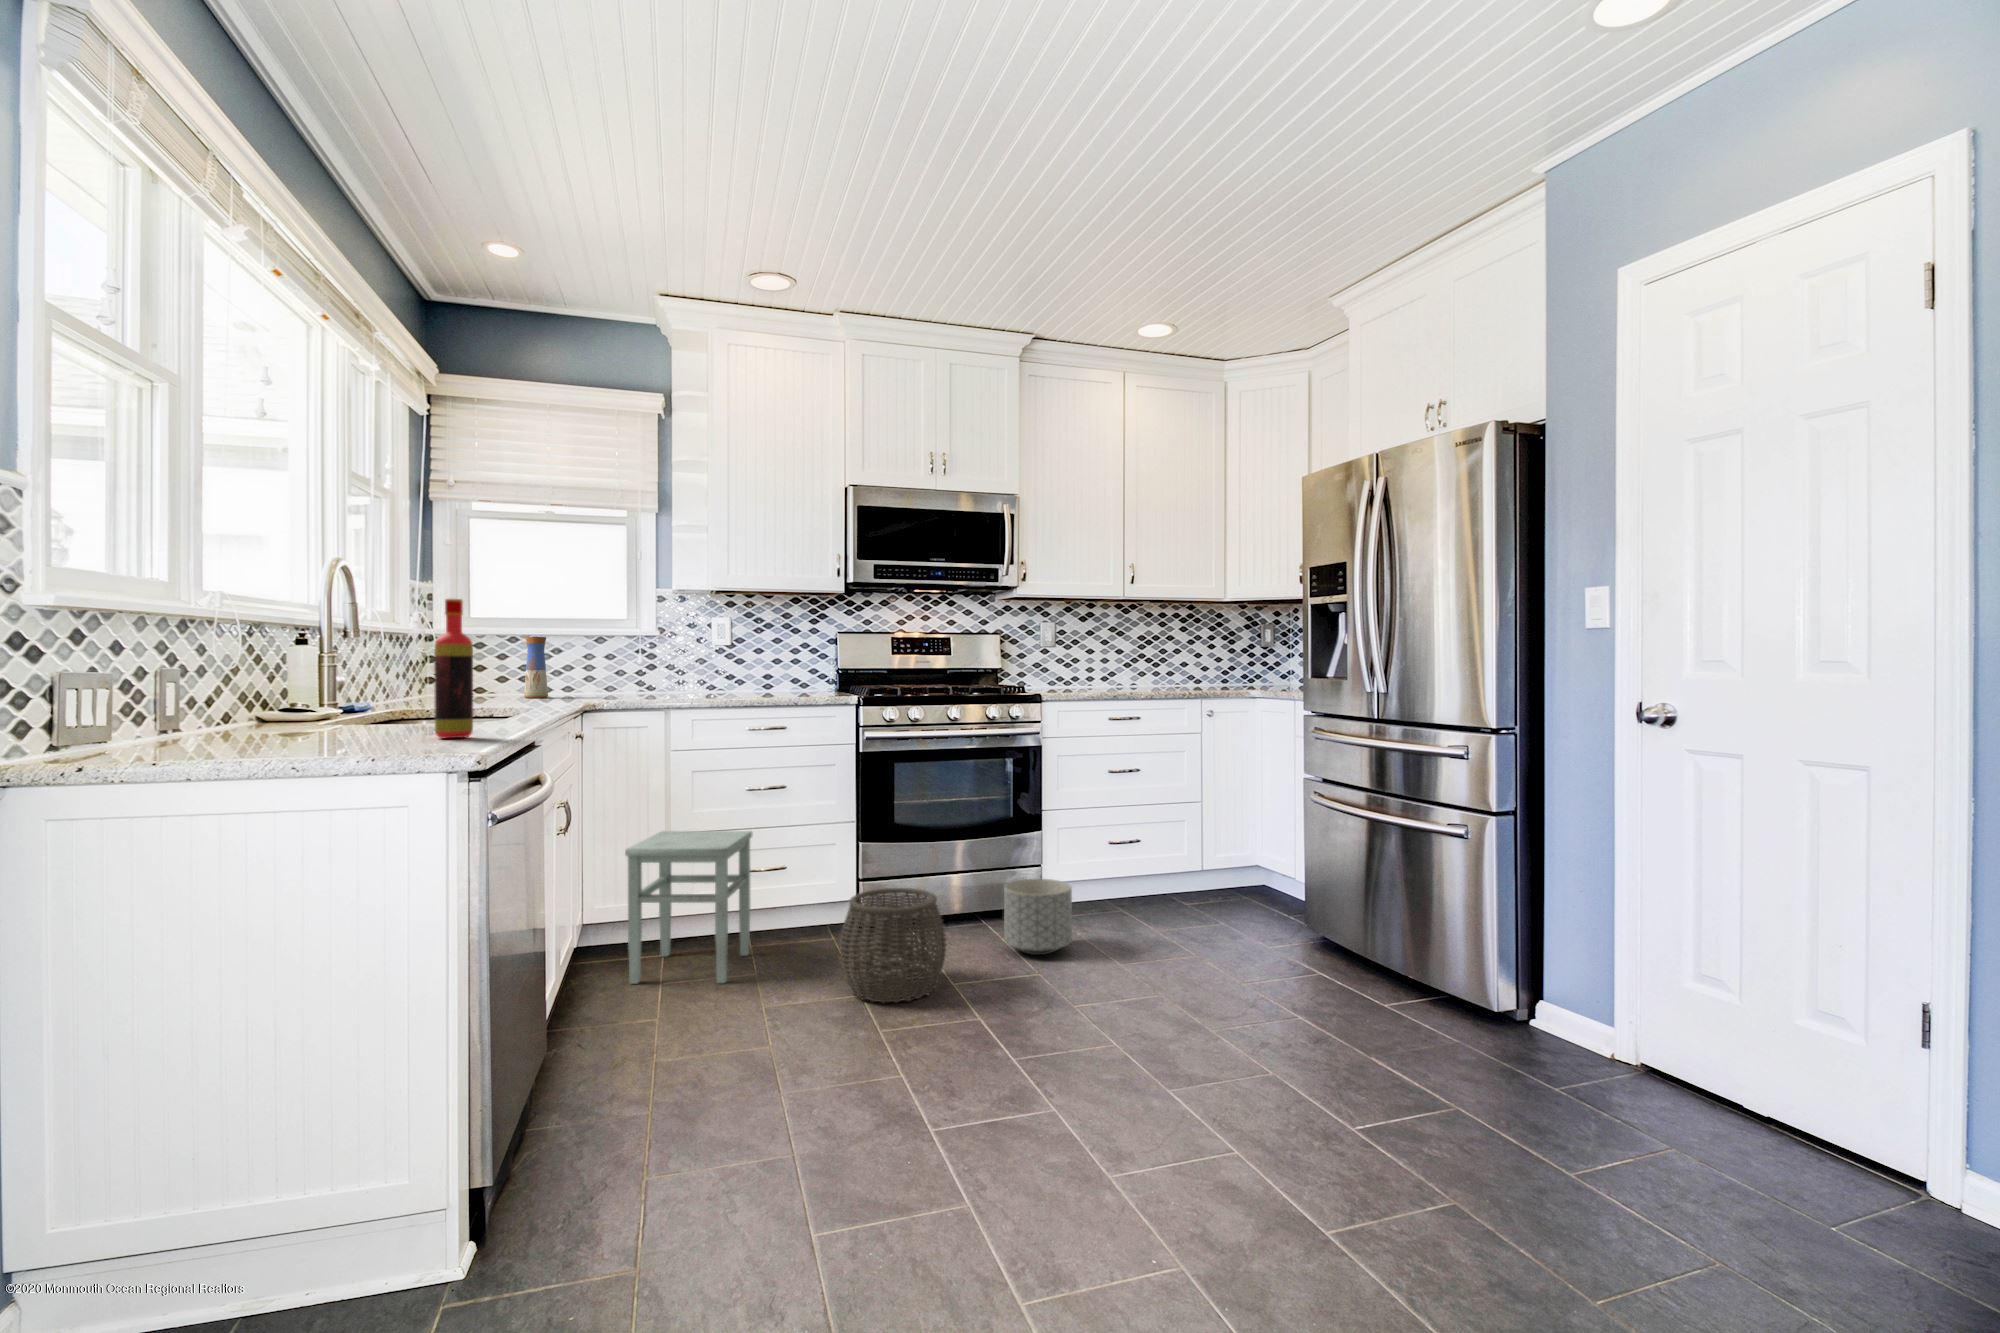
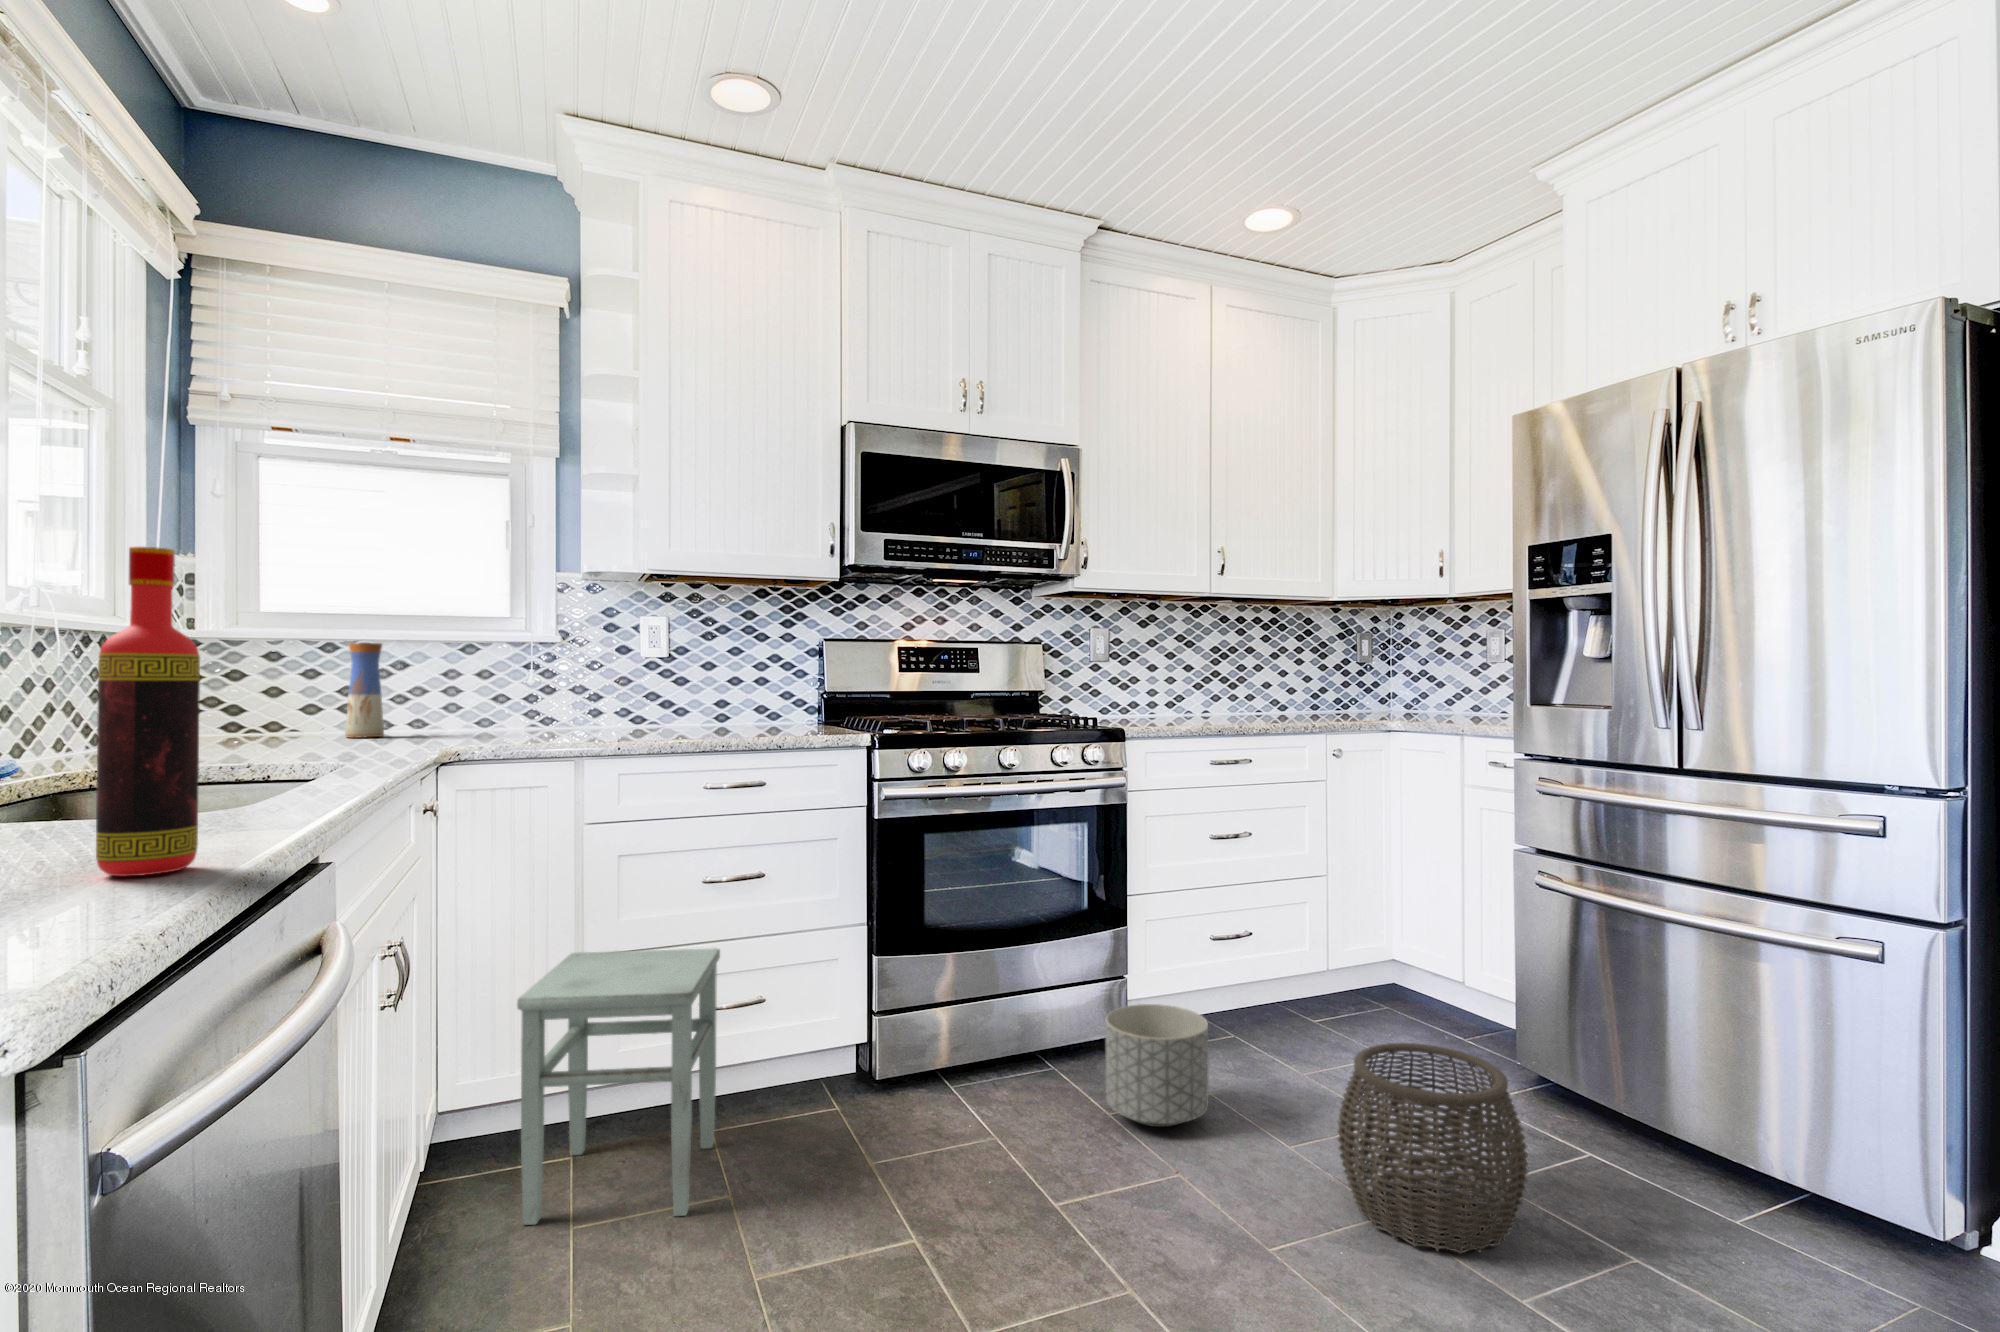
woven basket: present [840,888,946,1003] -> present [1337,1043,1528,1254]

